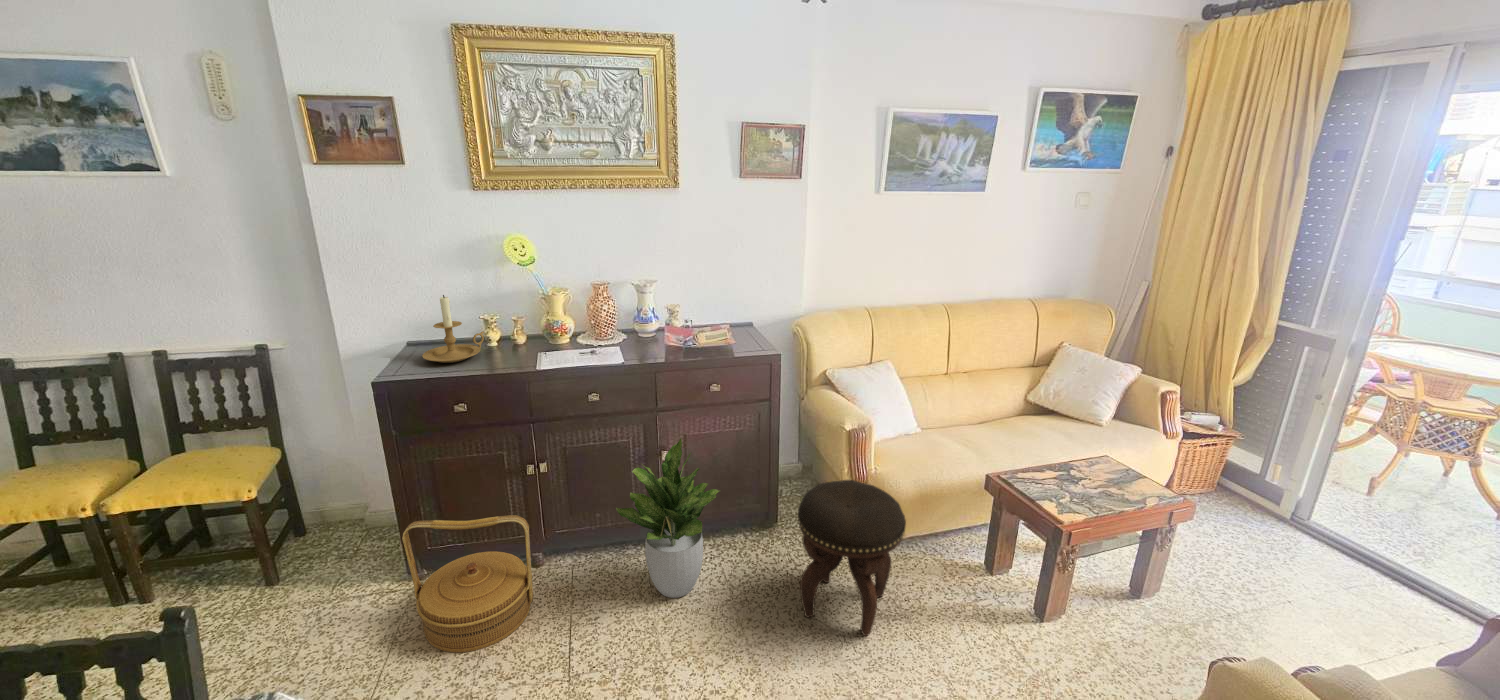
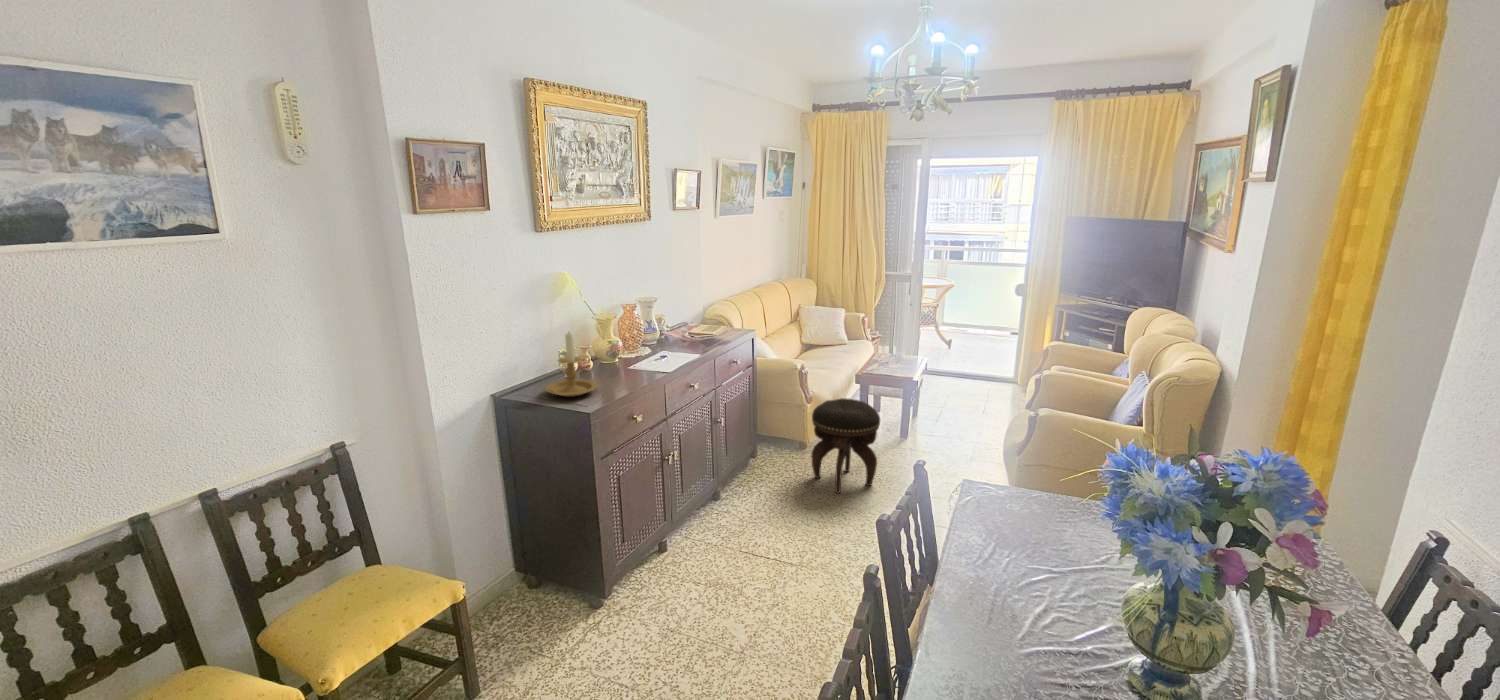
potted plant: present [616,439,719,598] -> none [726,401,805,526]
woven basket: present [402,515,533,653] -> none [638,492,730,624]

